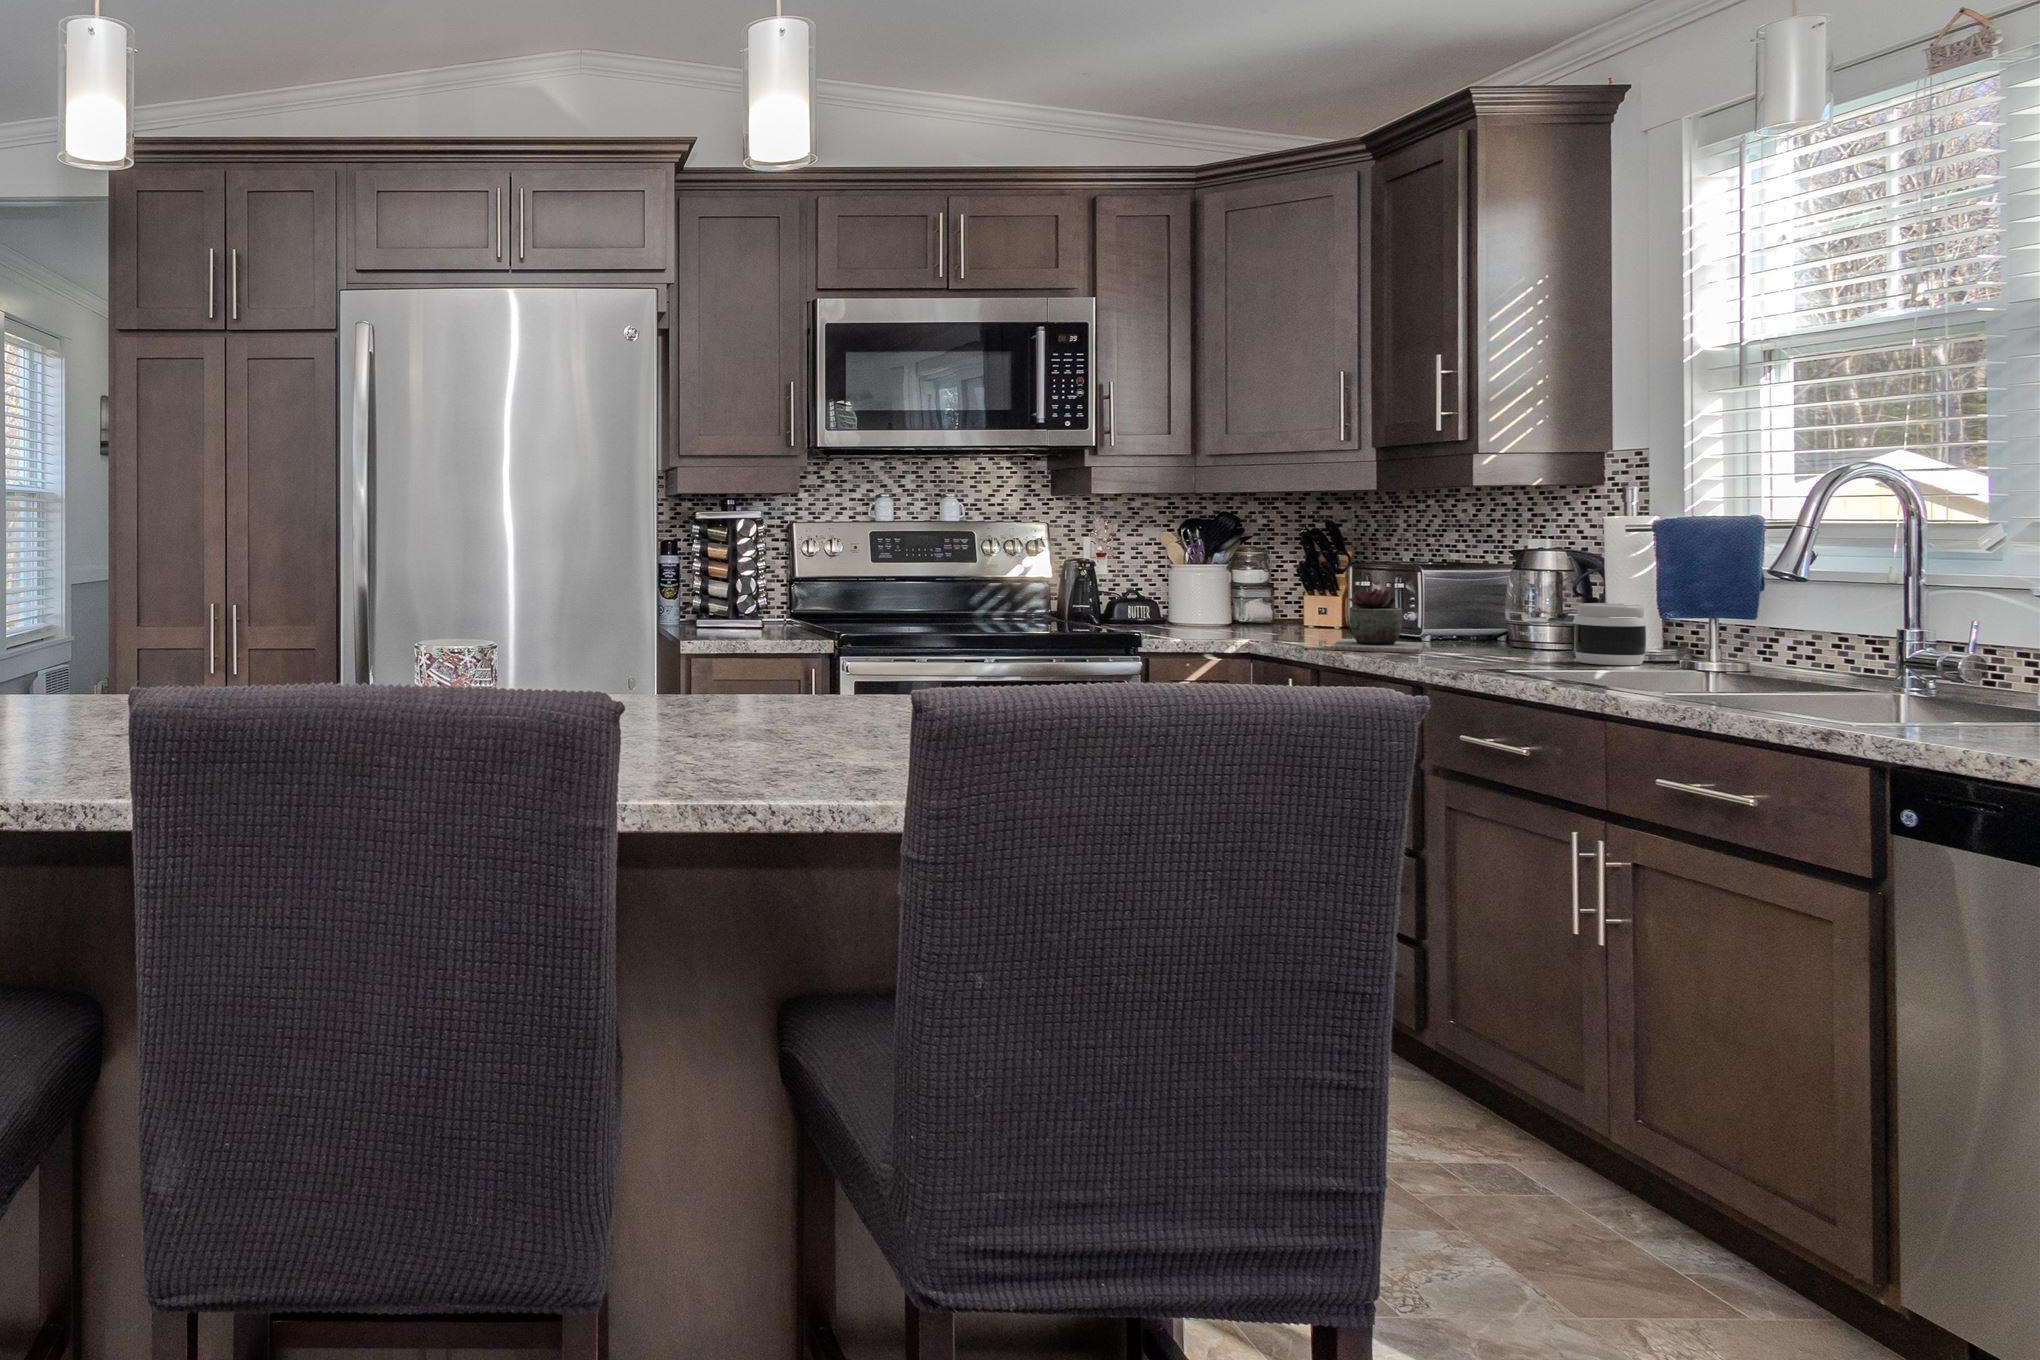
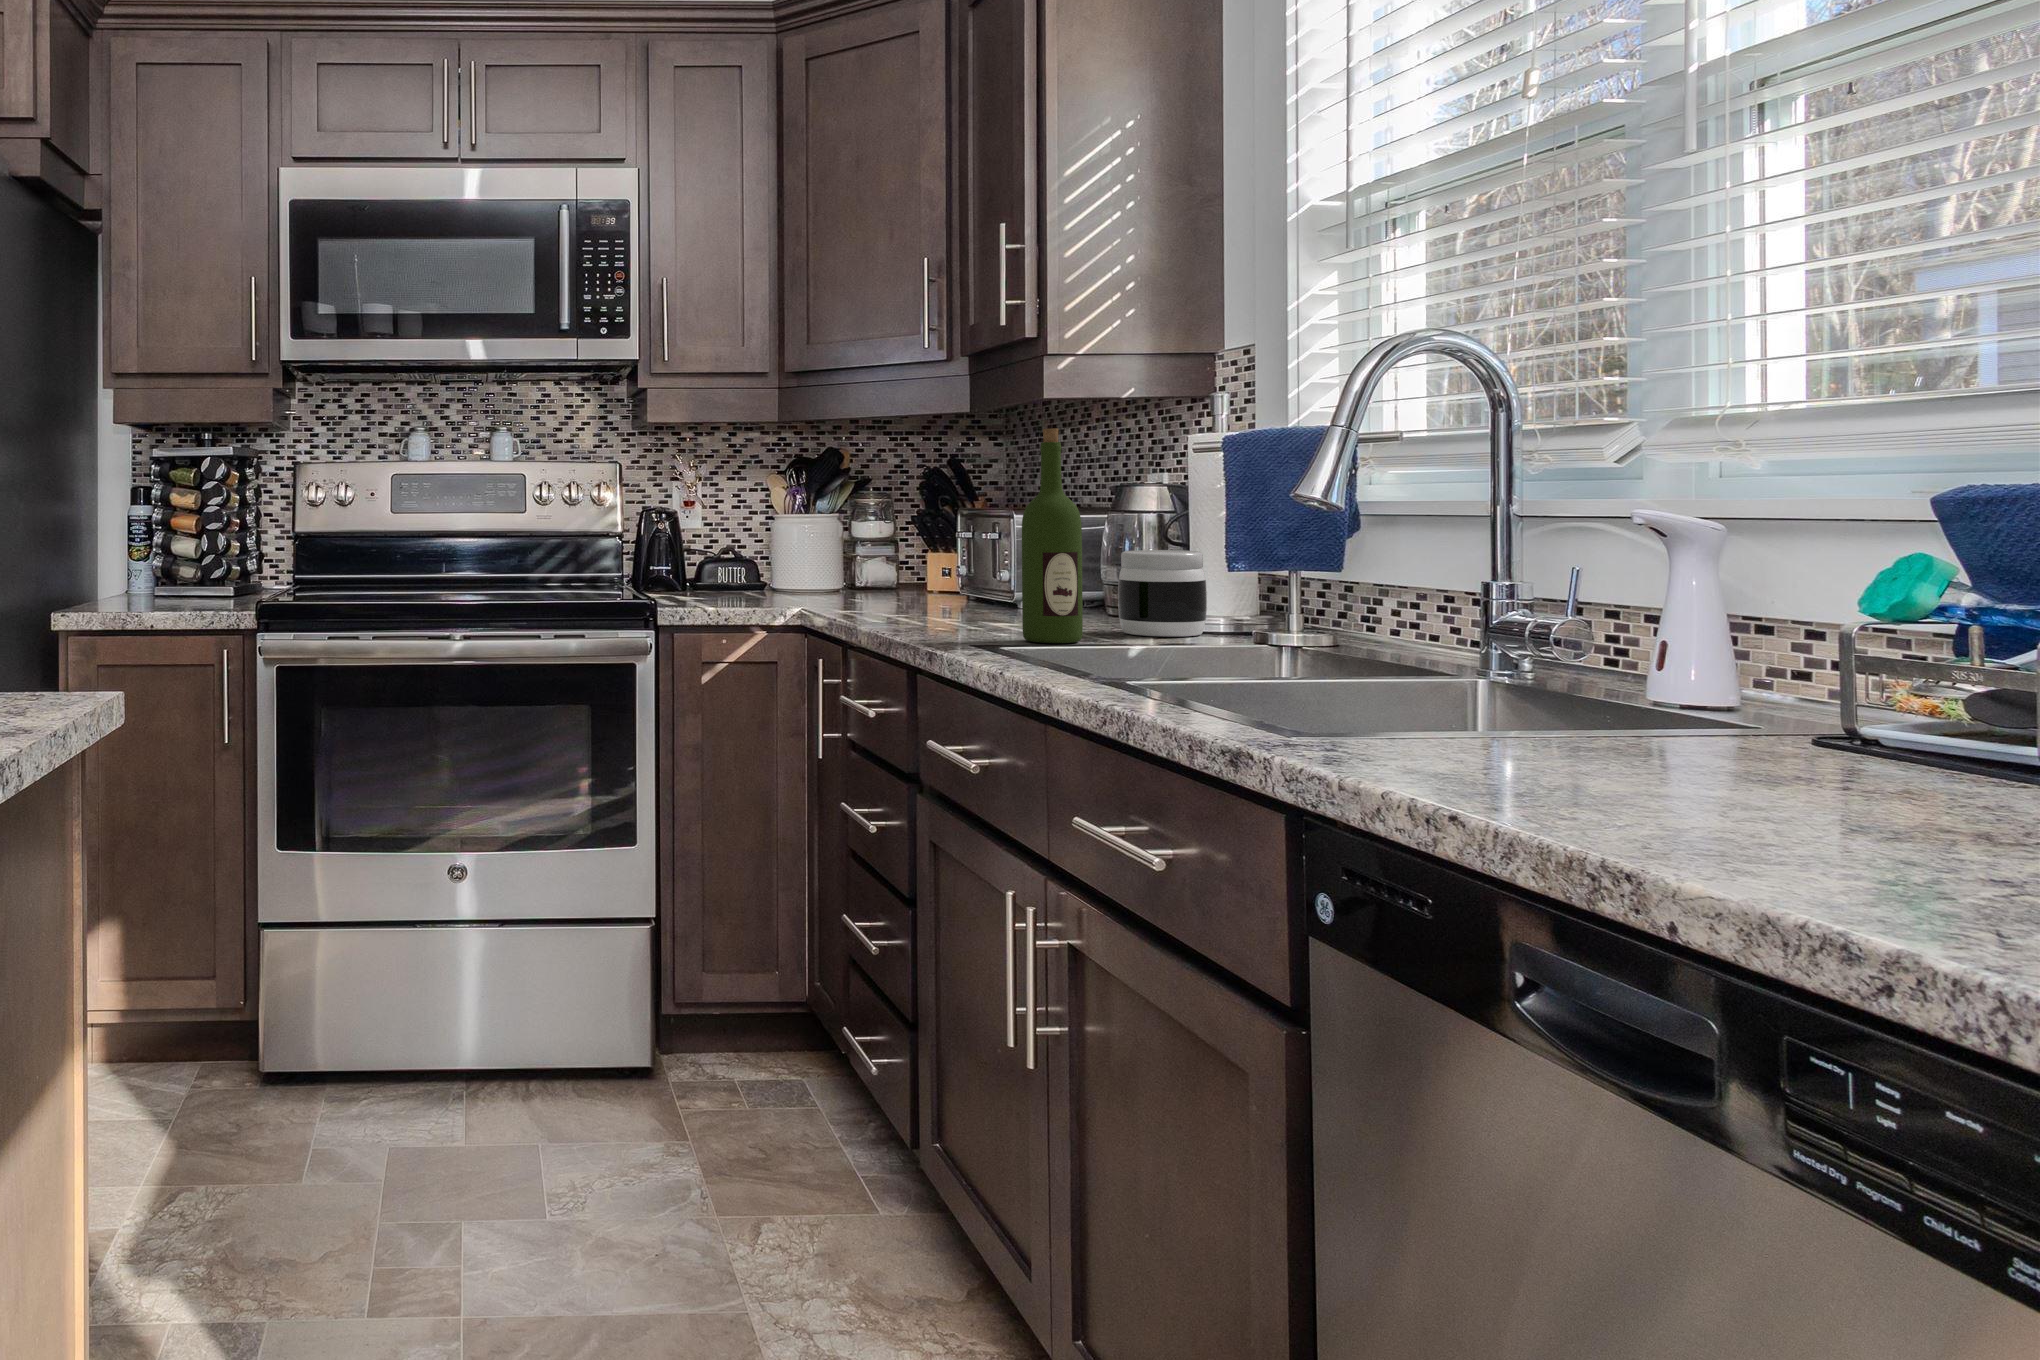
wine bottle: none [1520,518,1568,669] -> present [1022,429,1083,643]
succulent plant: present [1333,589,1423,653] -> none [852,535,985,621]

